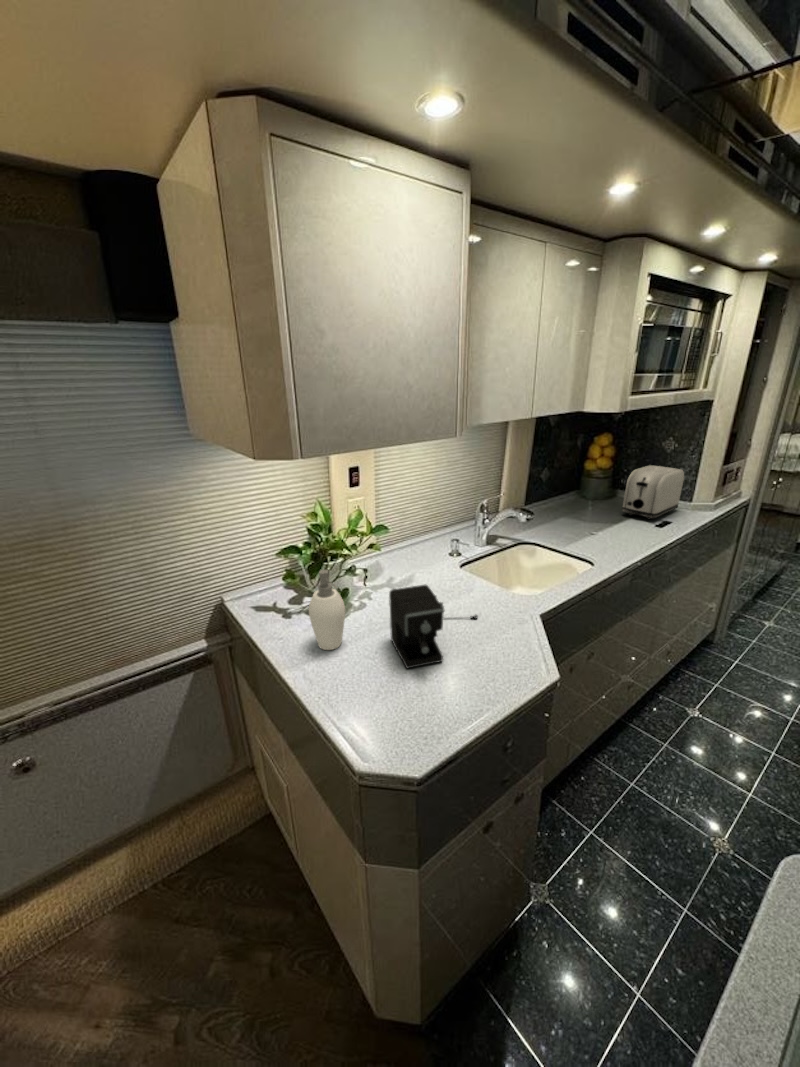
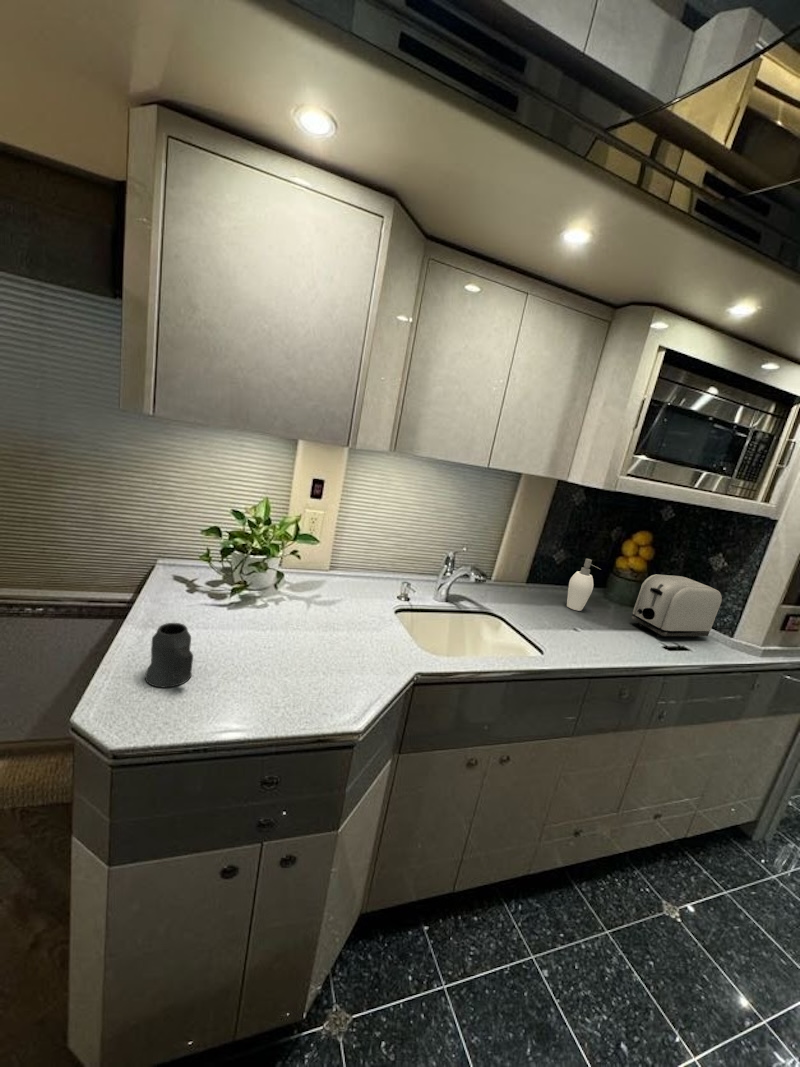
soap dispenser: present [309,570,345,650] -> present [567,559,600,611]
coffee maker: present [389,585,478,668] -> none [236,585,357,671]
mug: none [348,654,399,718] -> present [145,623,193,687]

